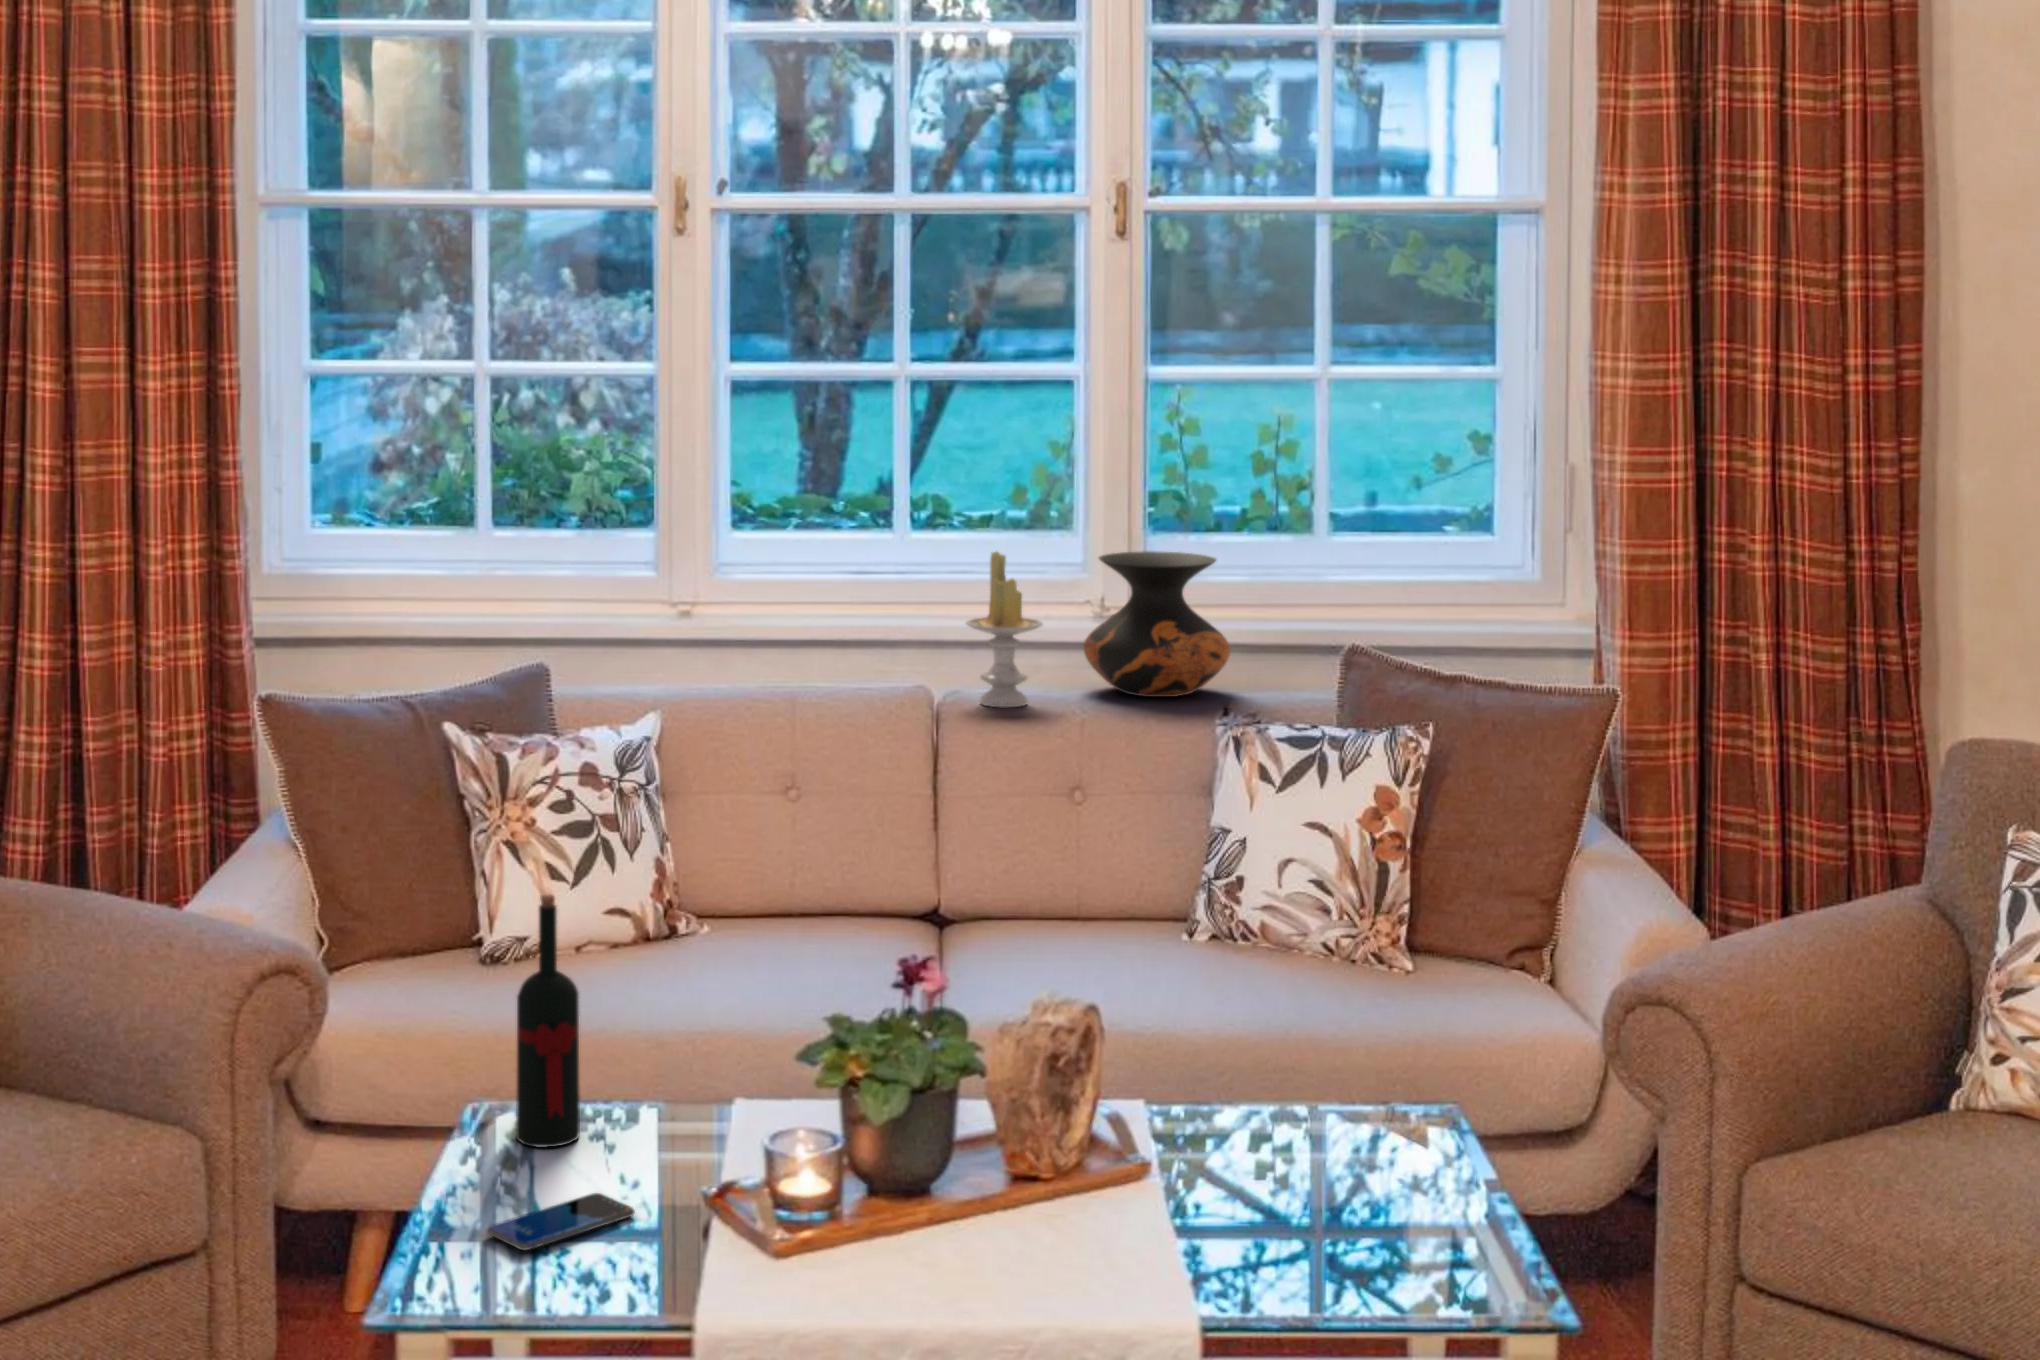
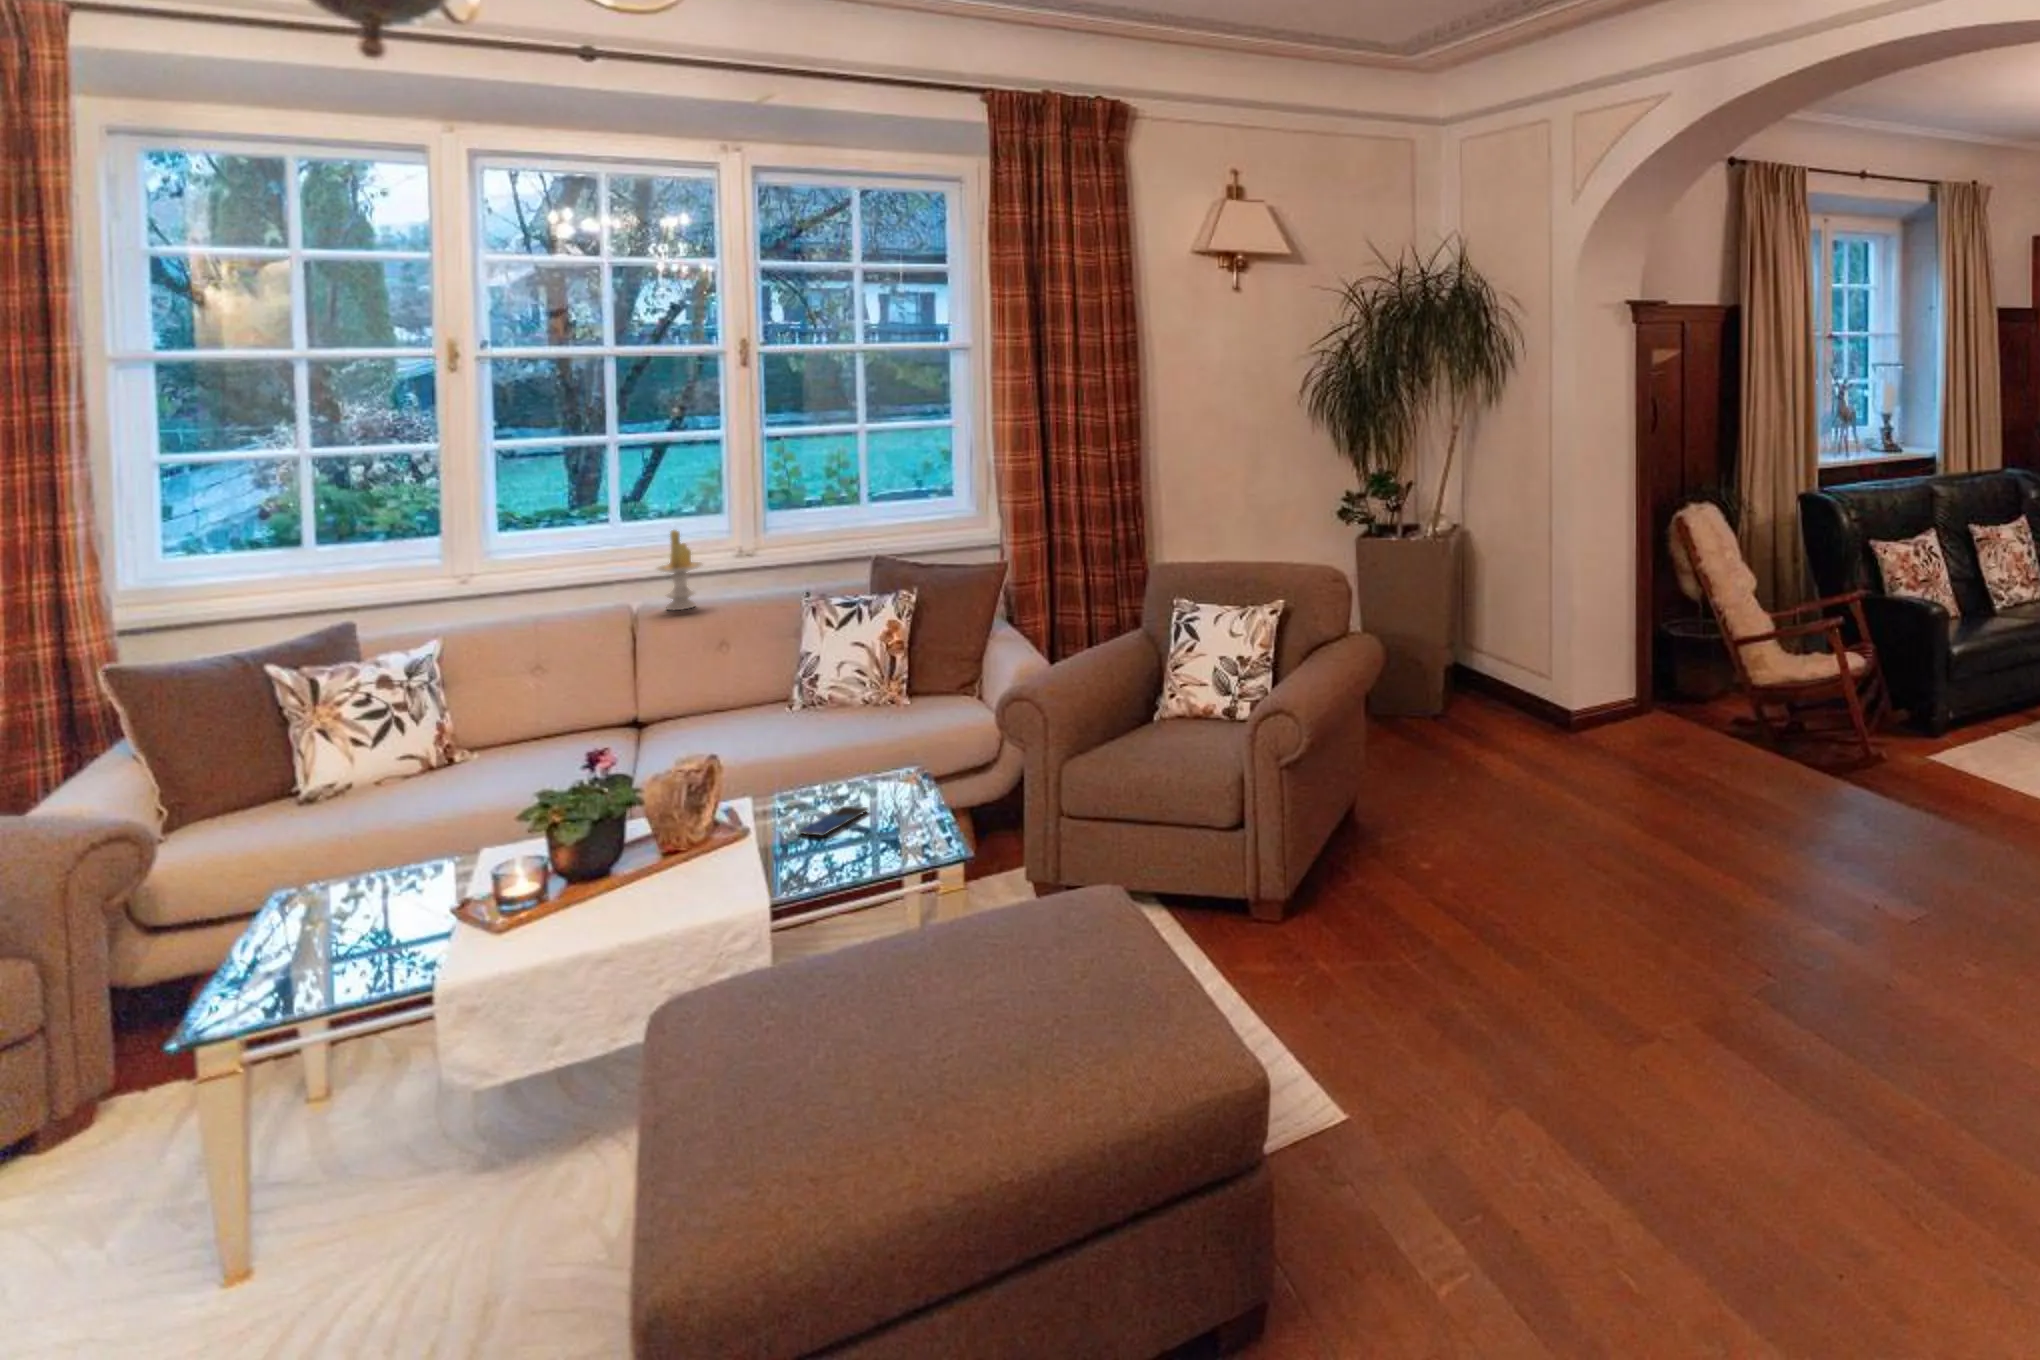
vase: present [1083,551,1230,697] -> none [732,519,817,594]
wine bottle: present [516,894,580,1147] -> none [316,759,369,907]
smartphone: present [487,1193,635,1251] -> present [799,806,868,835]

